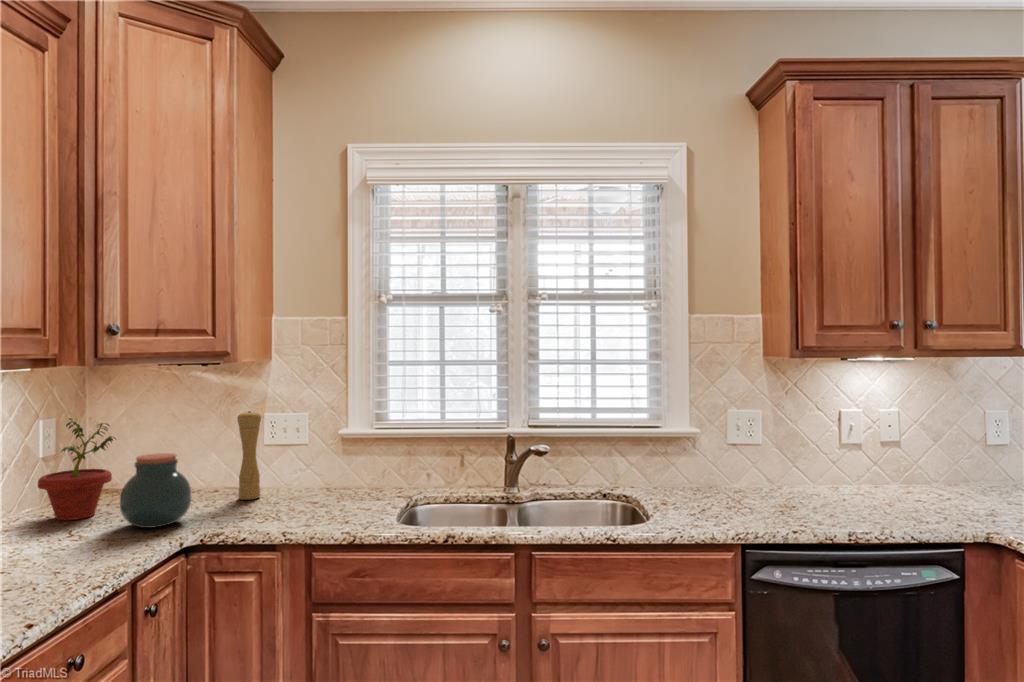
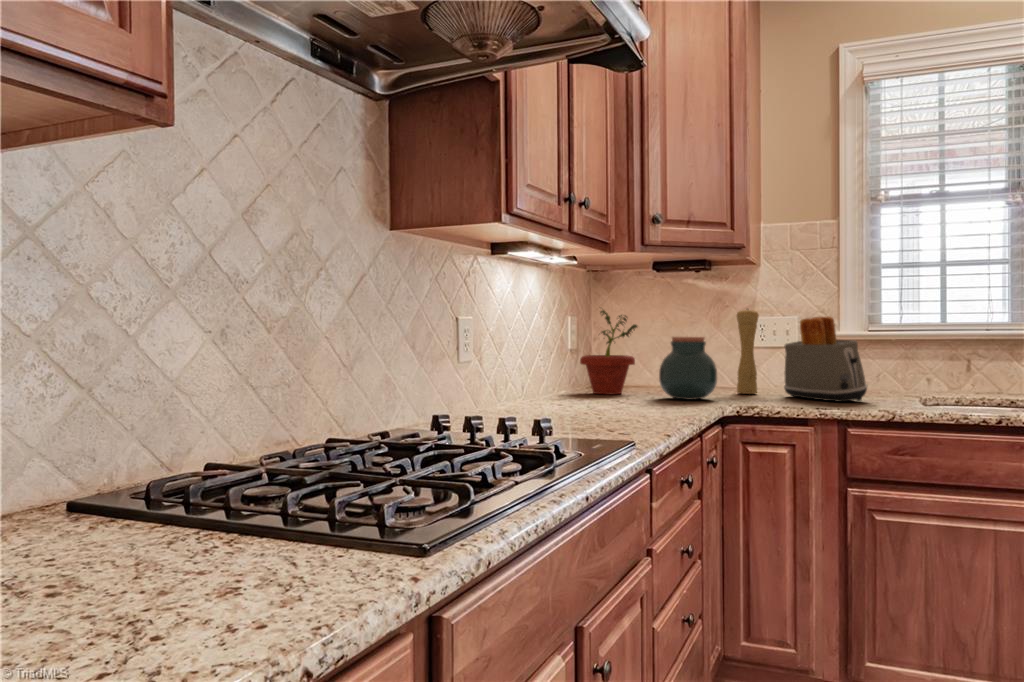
toaster: none [279,423,353,513] -> present [784,316,867,402]

